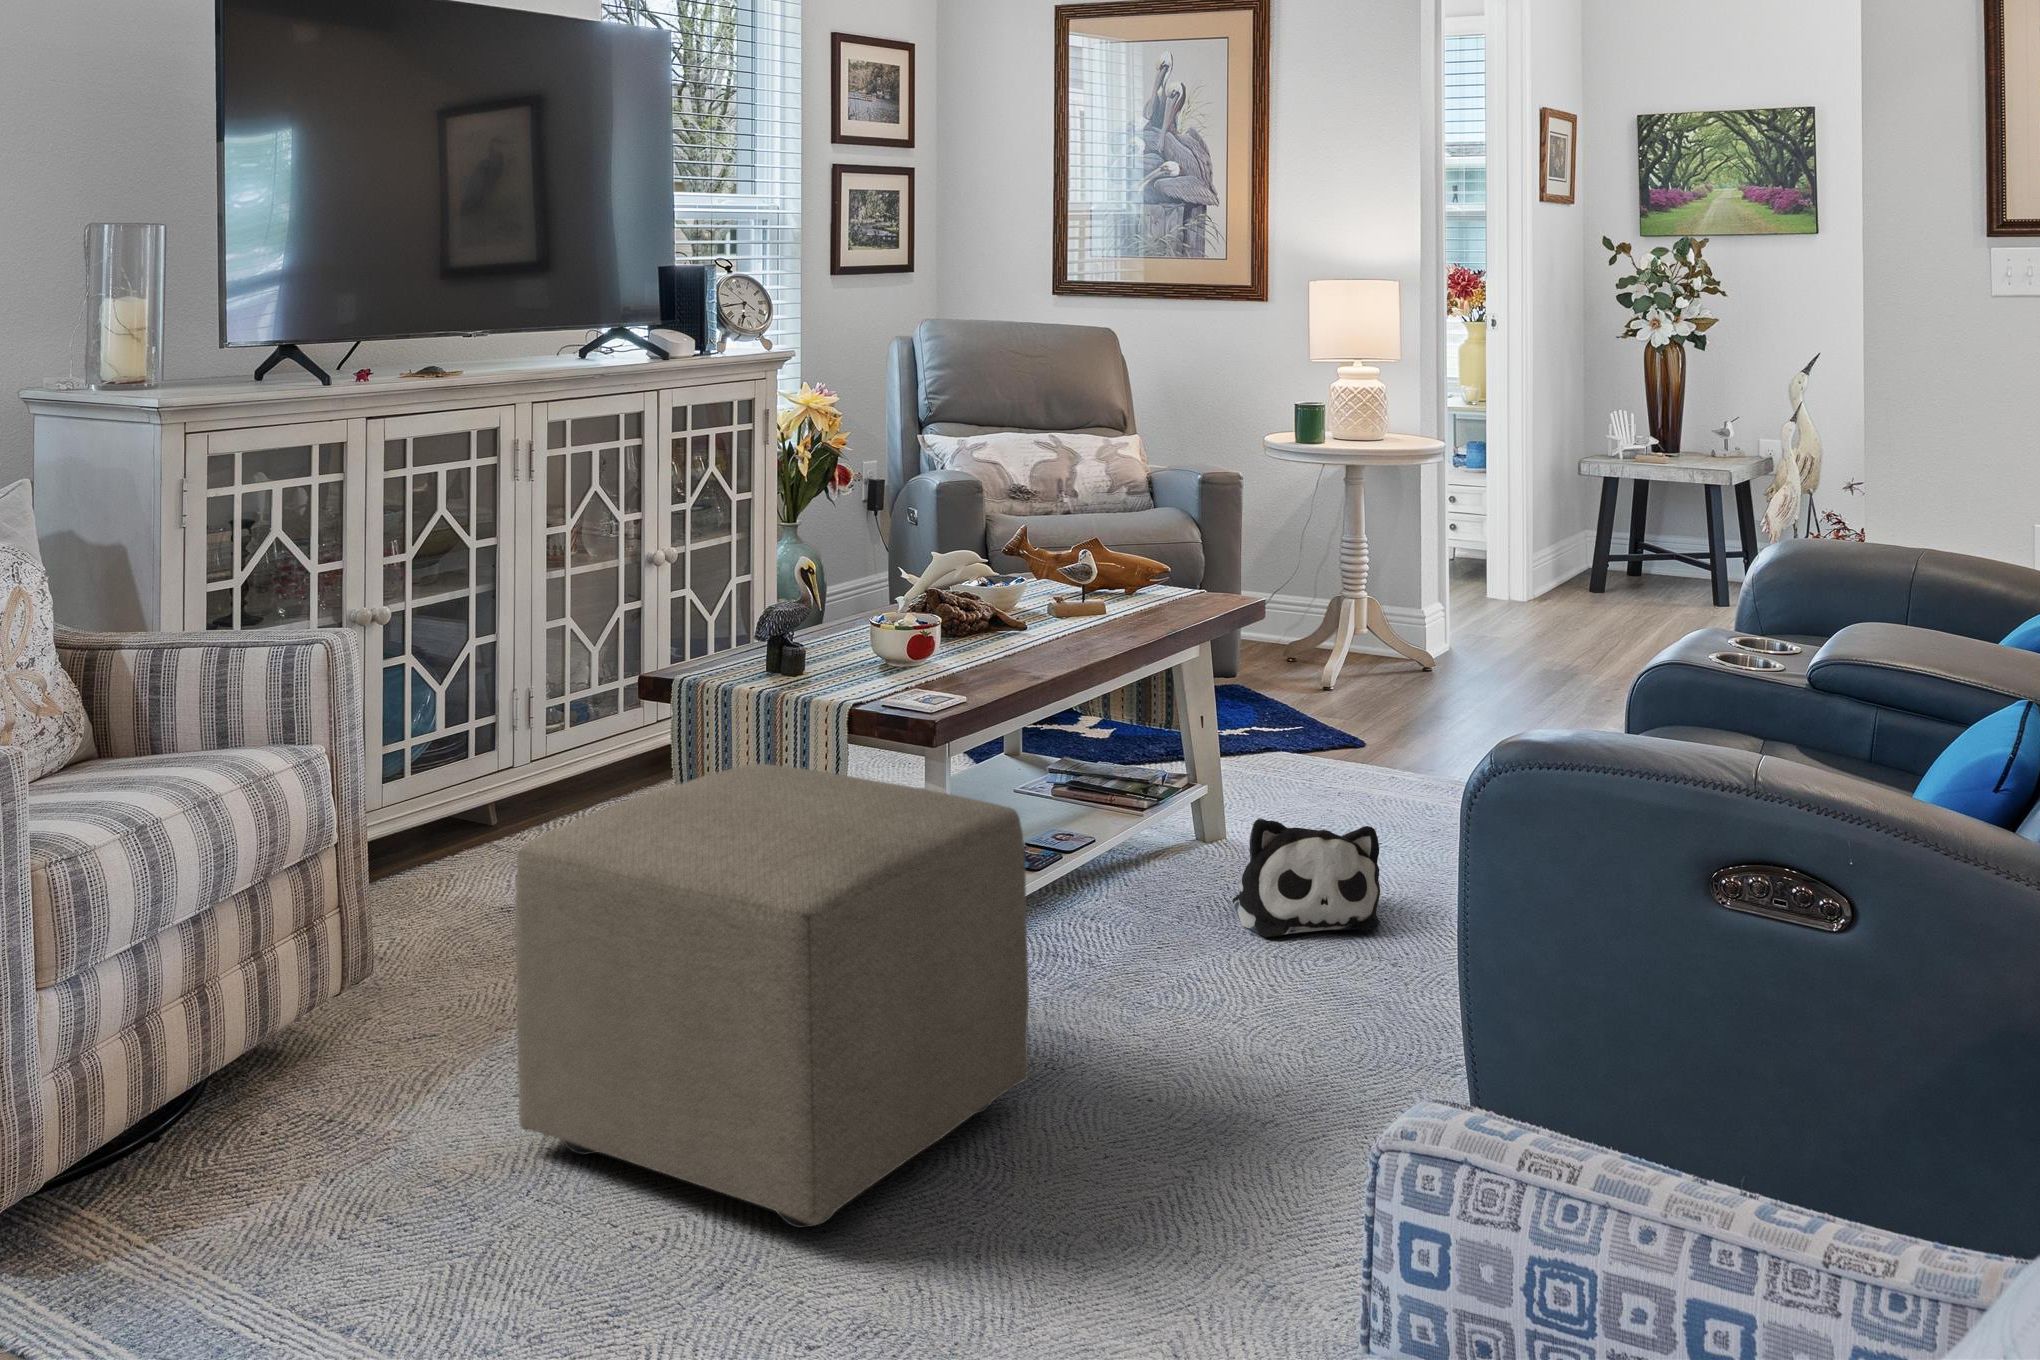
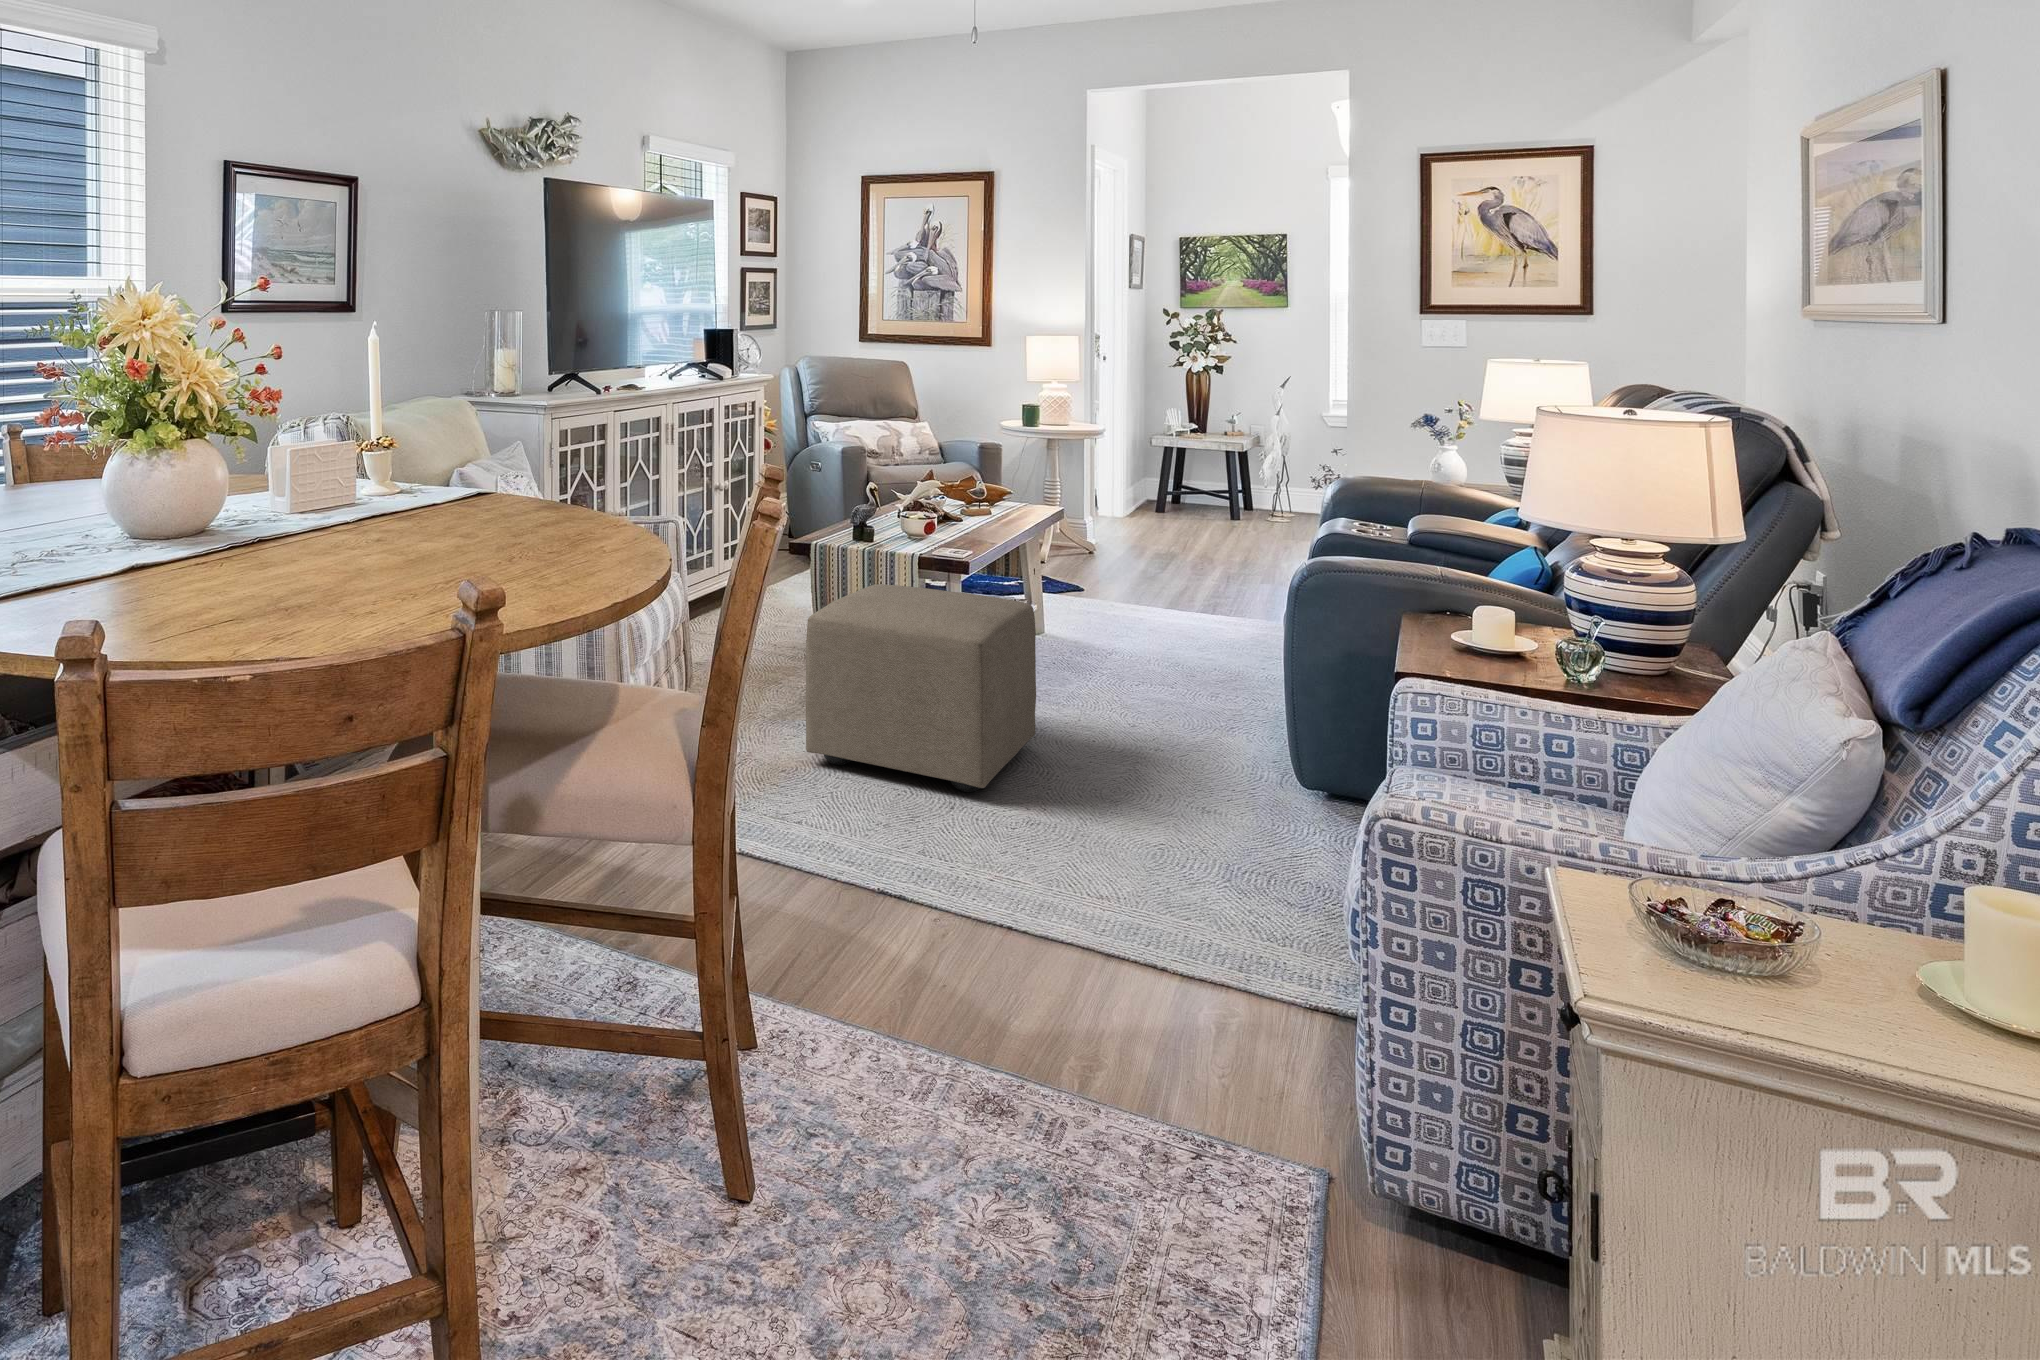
plush toy: present [1233,818,1380,937] -> none [1072,620,1156,680]

